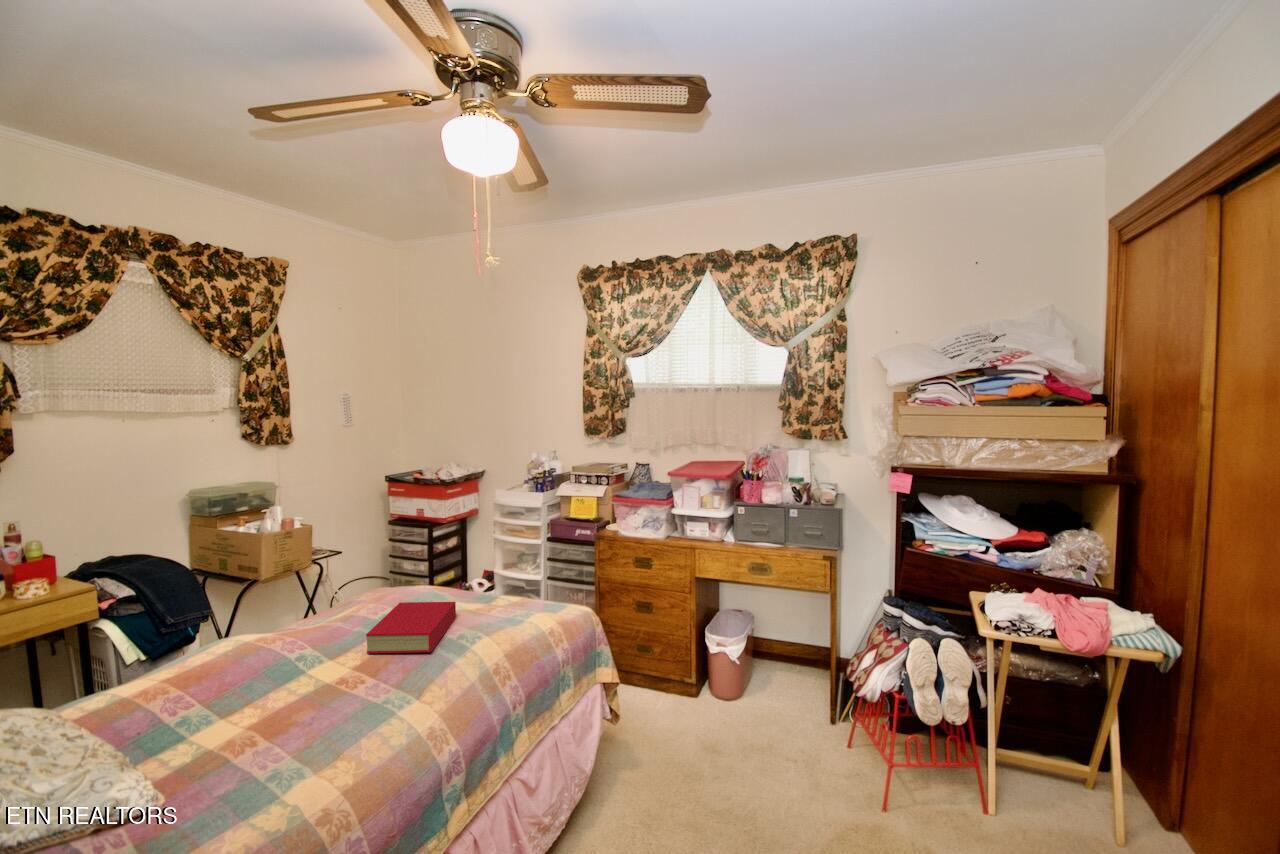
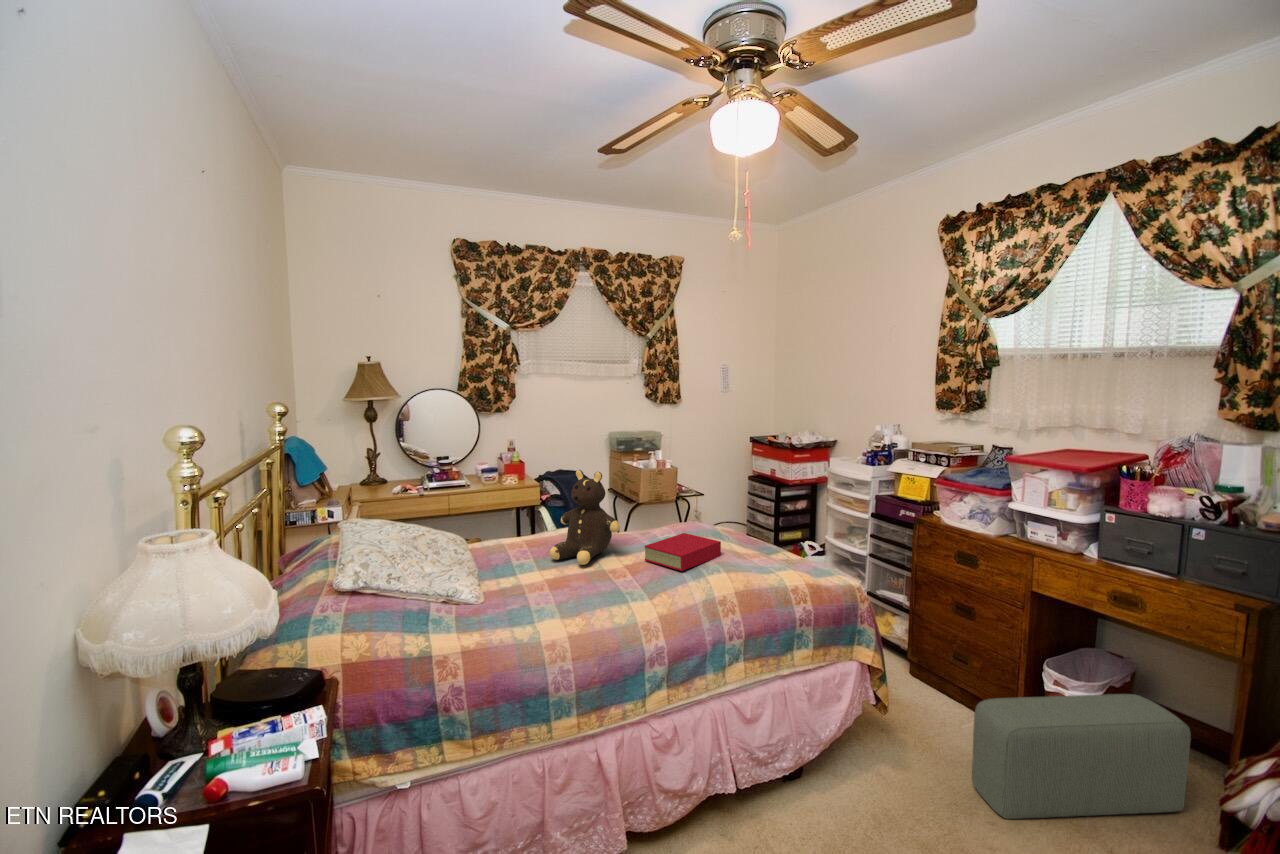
teddy bear: none [205,548,324,699] -> present [550,470,620,565]
pouf: none [695,633,803,770] -> present [972,694,1191,819]

